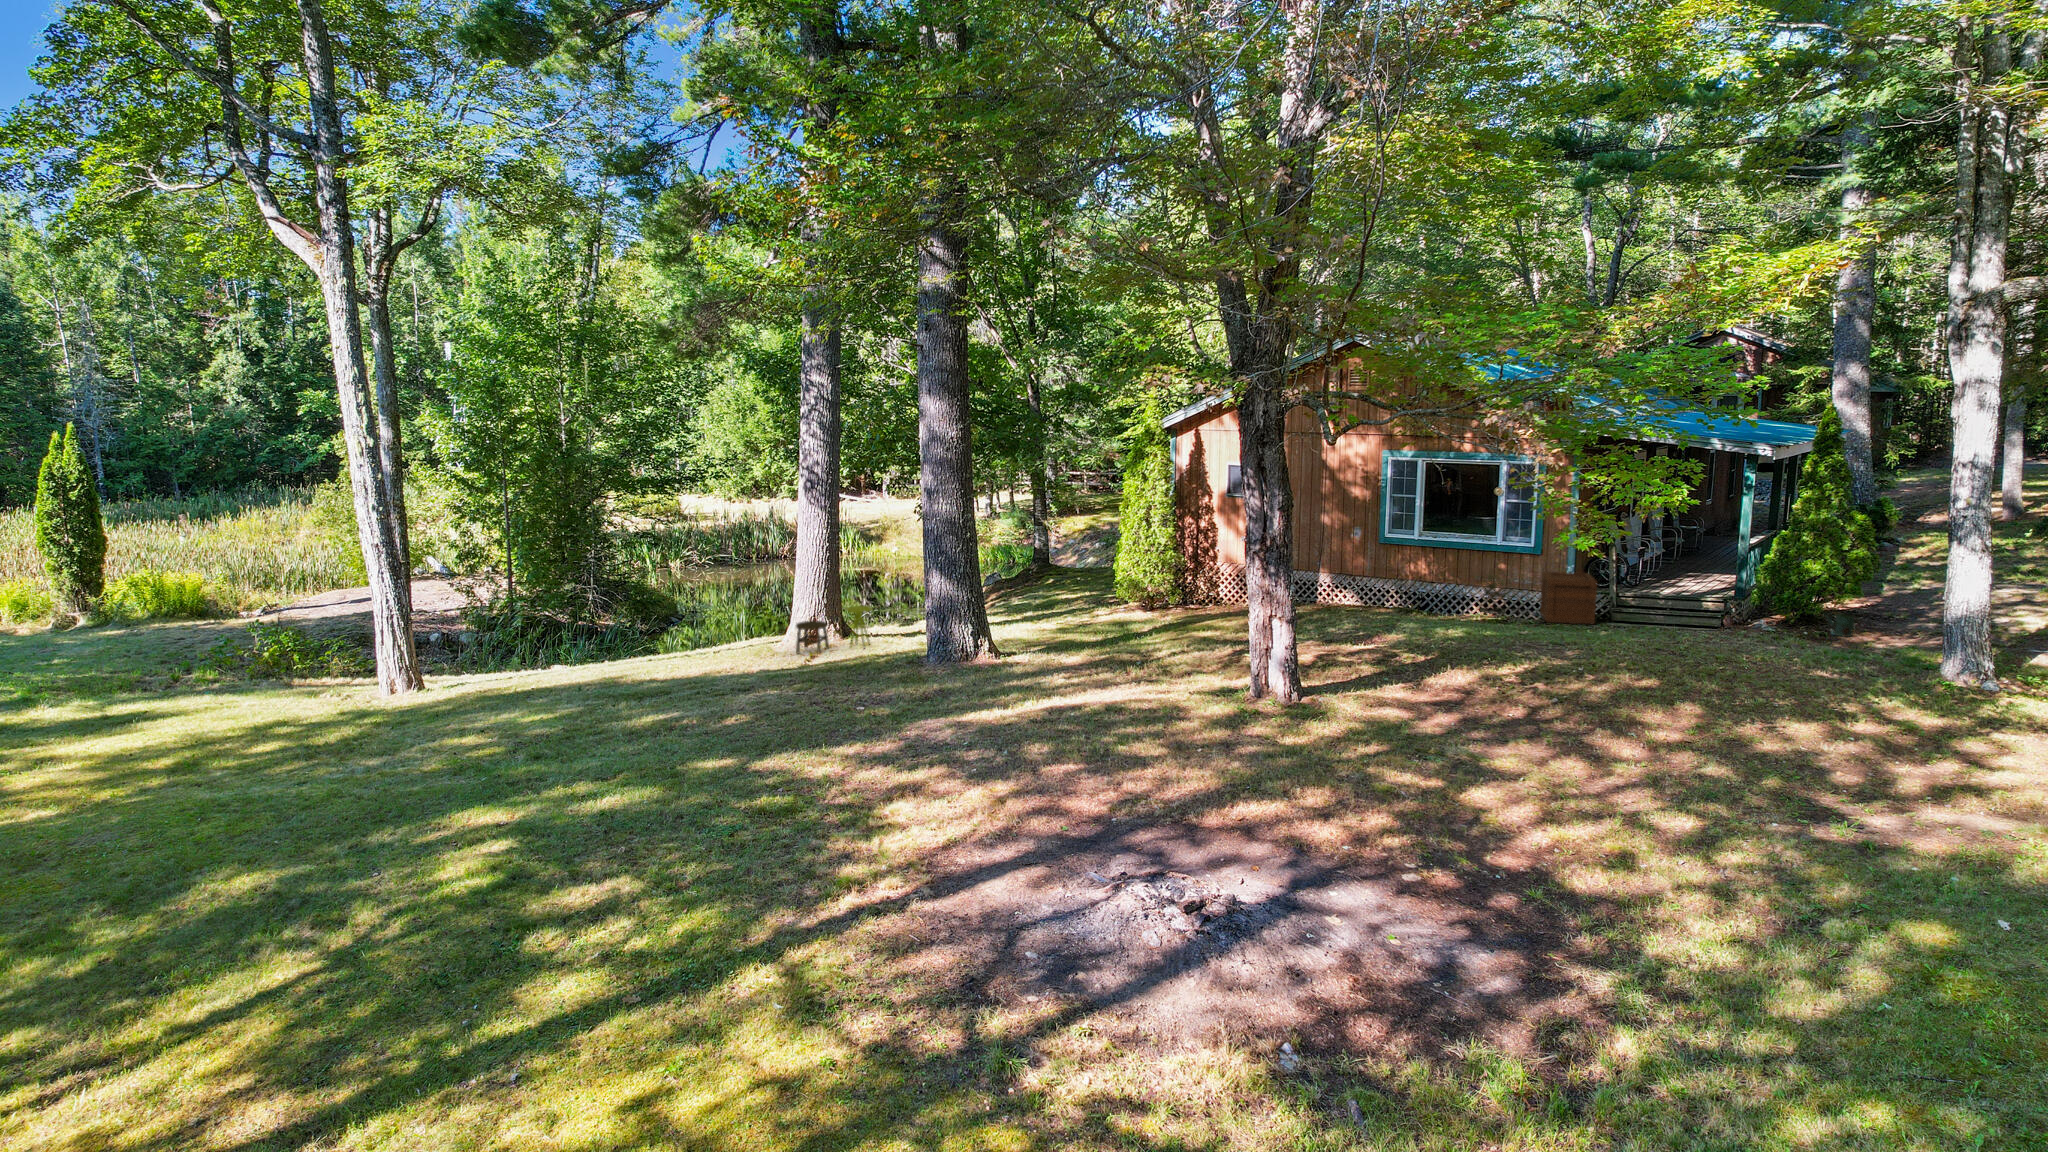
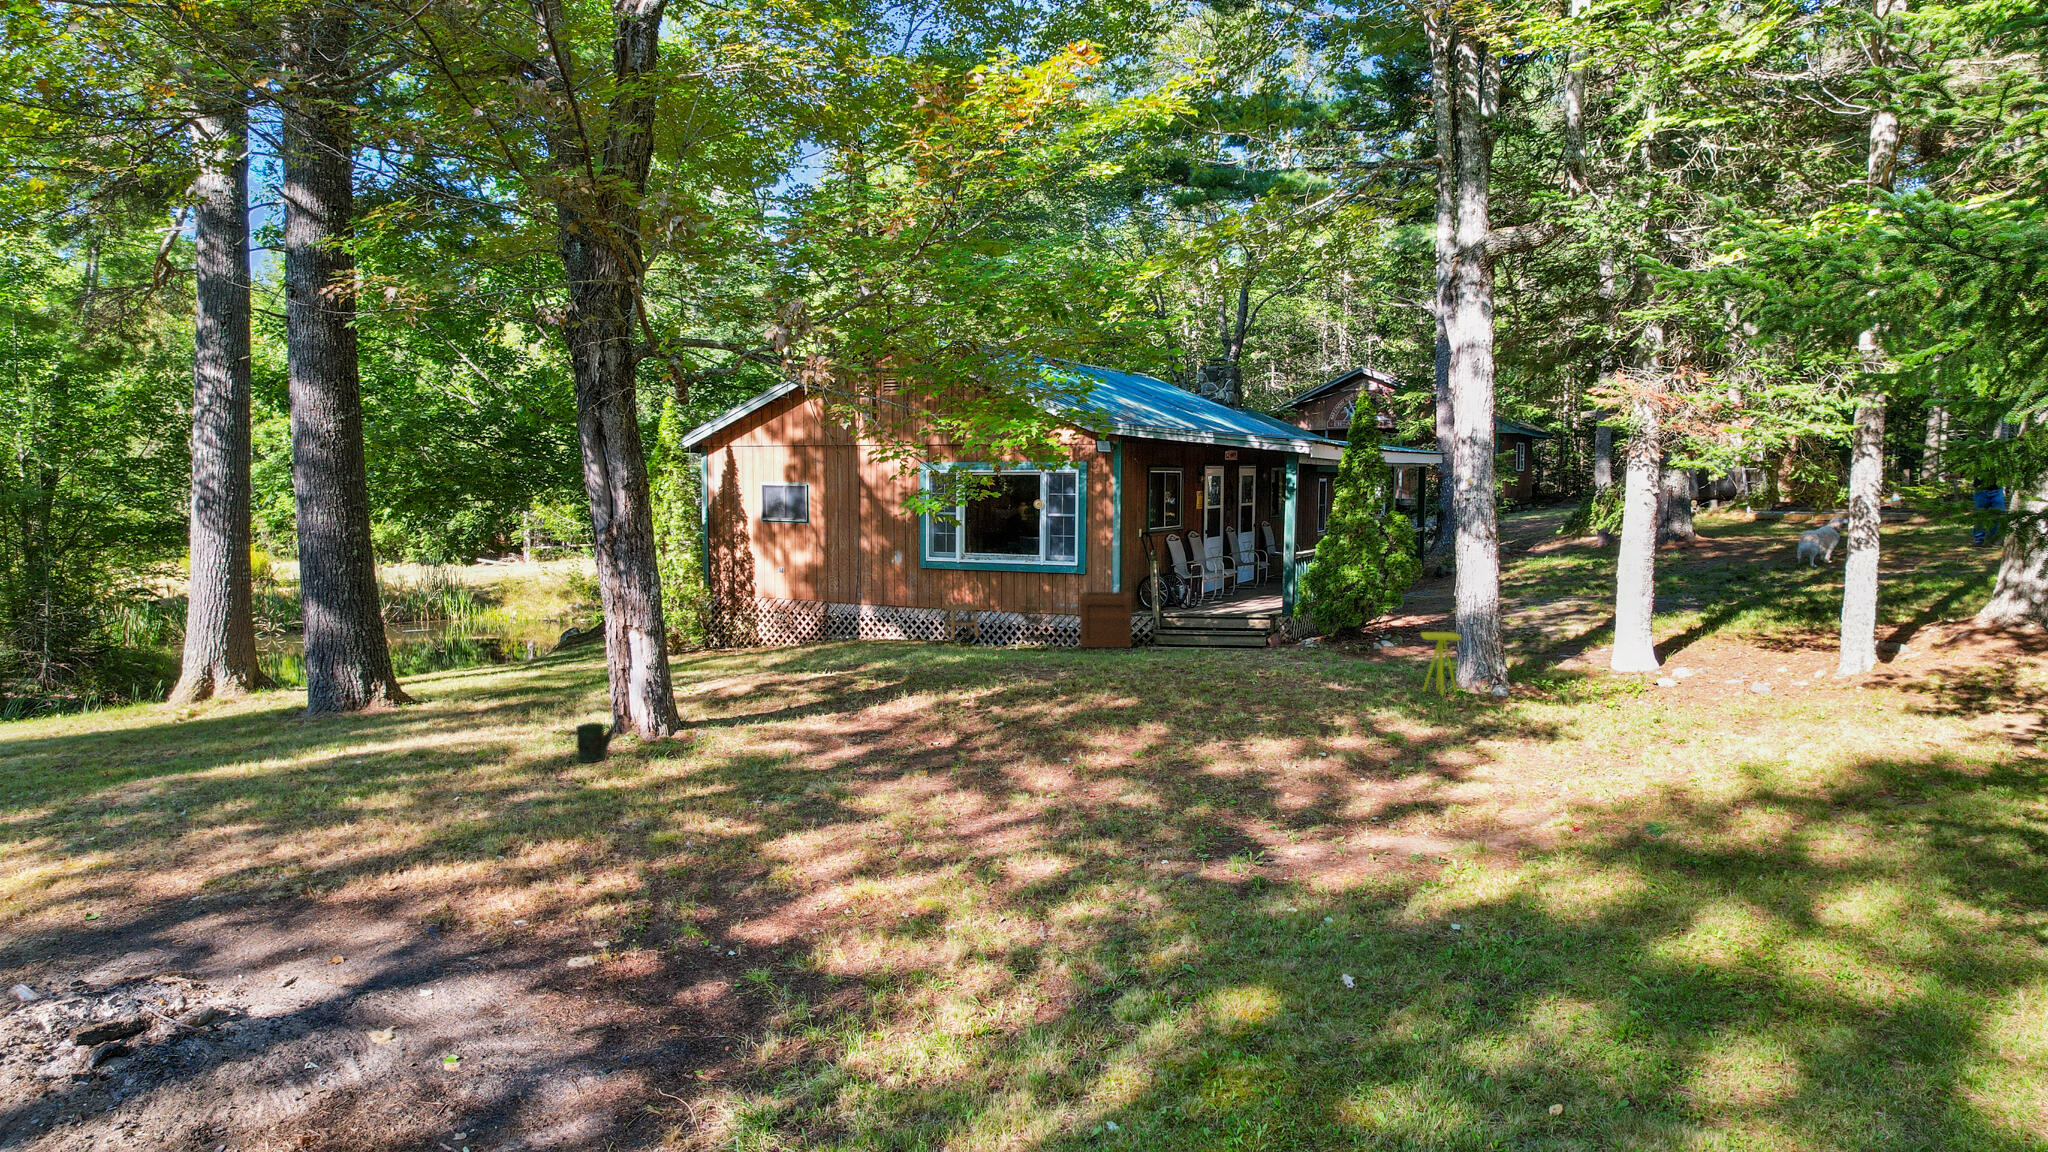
side table: present [845,605,873,647] -> present [1421,632,1462,695]
watering can: present [1821,610,1855,637] -> present [568,714,623,763]
stool: present [796,621,829,653] -> present [944,603,979,638]

